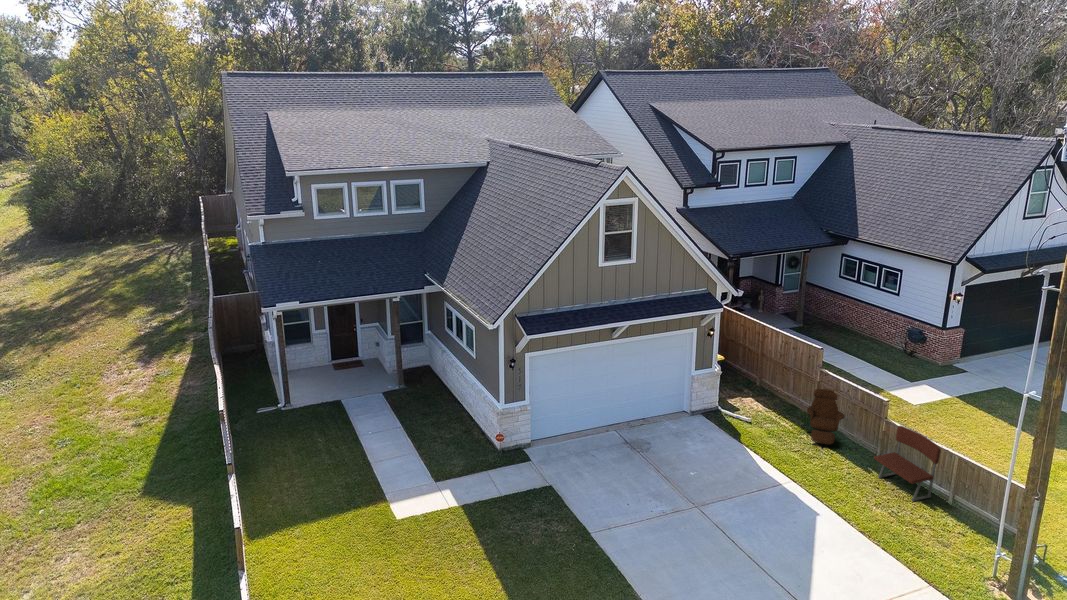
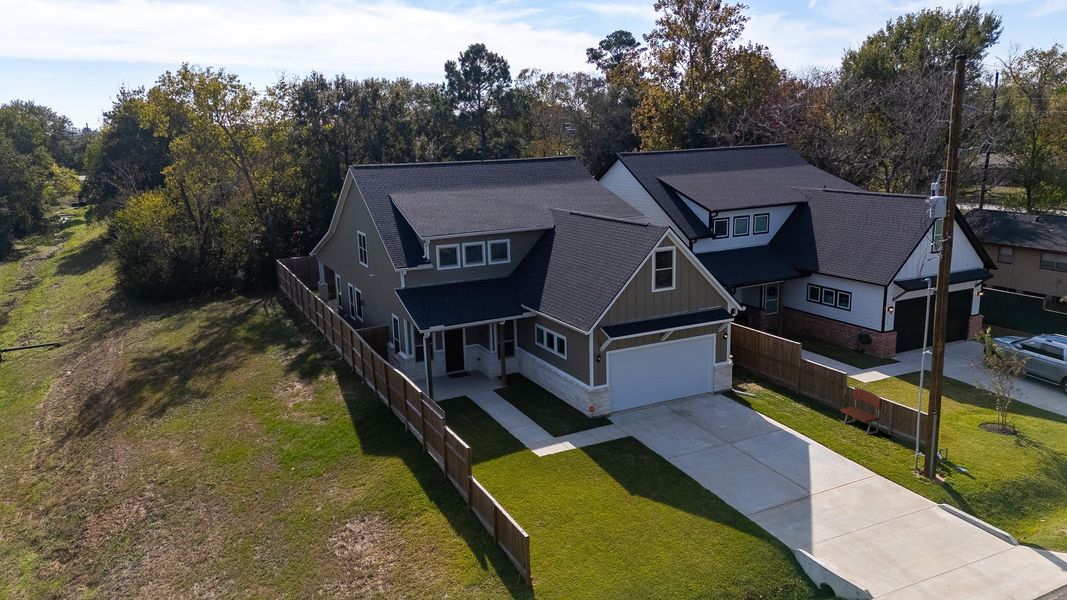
lounge chair: present [807,389,845,449] -> none [793,371,819,410]

